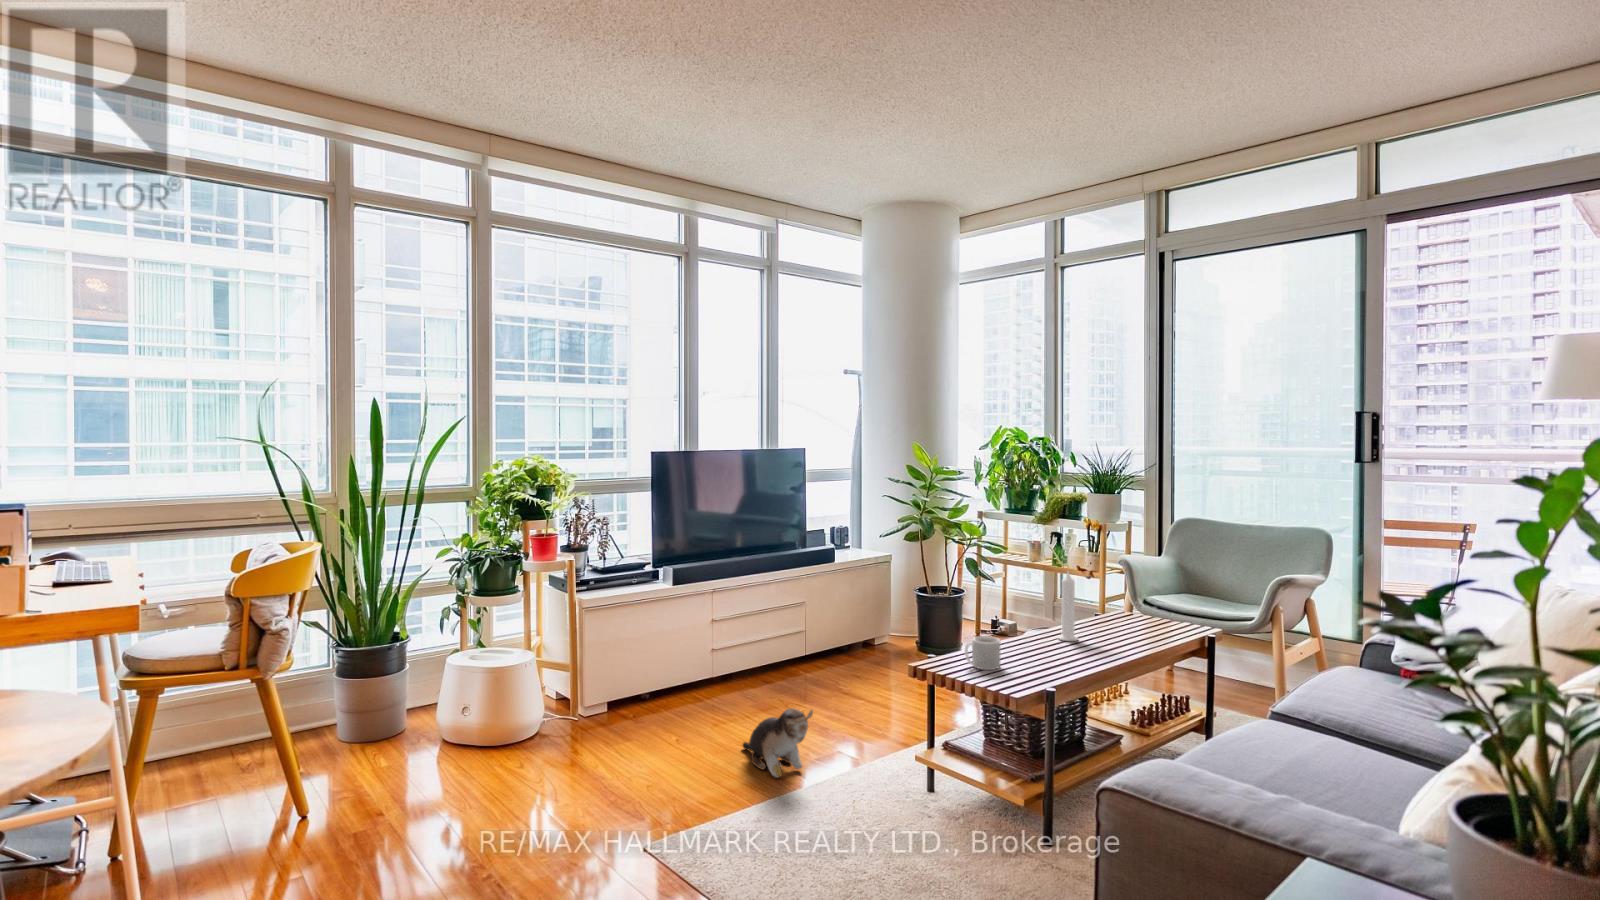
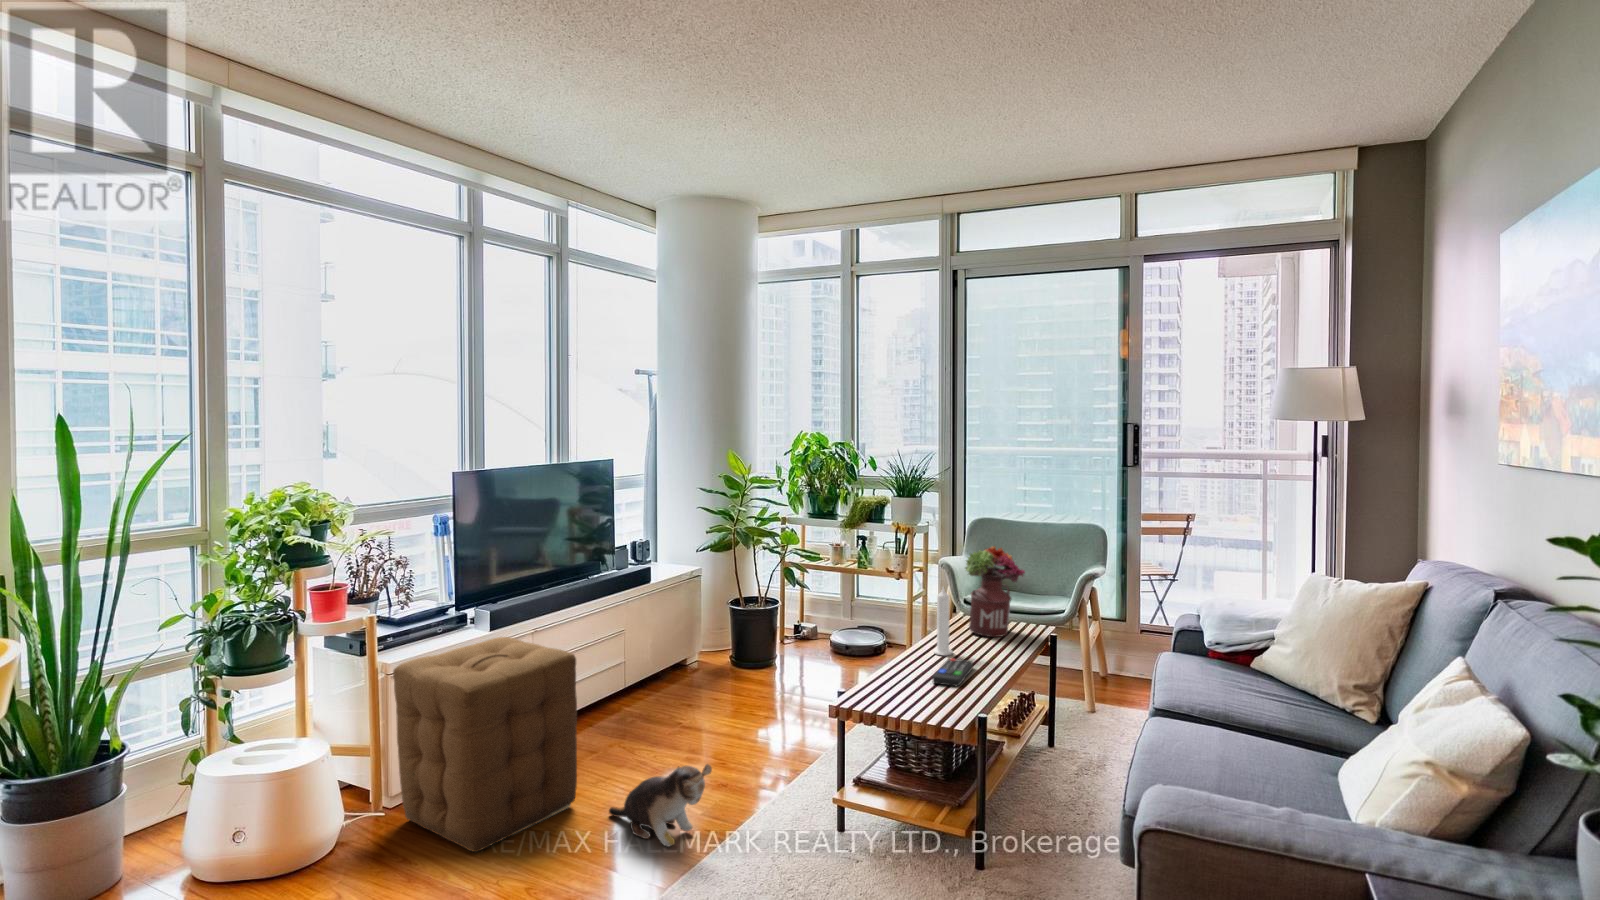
flower arrangement: none [1107,537,1175,632] -> present [965,546,1025,637]
ottoman: none [585,590,722,758] -> present [393,637,577,852]
mug: present [965,636,1000,670] -> none [882,664,914,700]
remote control: none [1029,642,1084,665] -> present [933,659,973,686]

